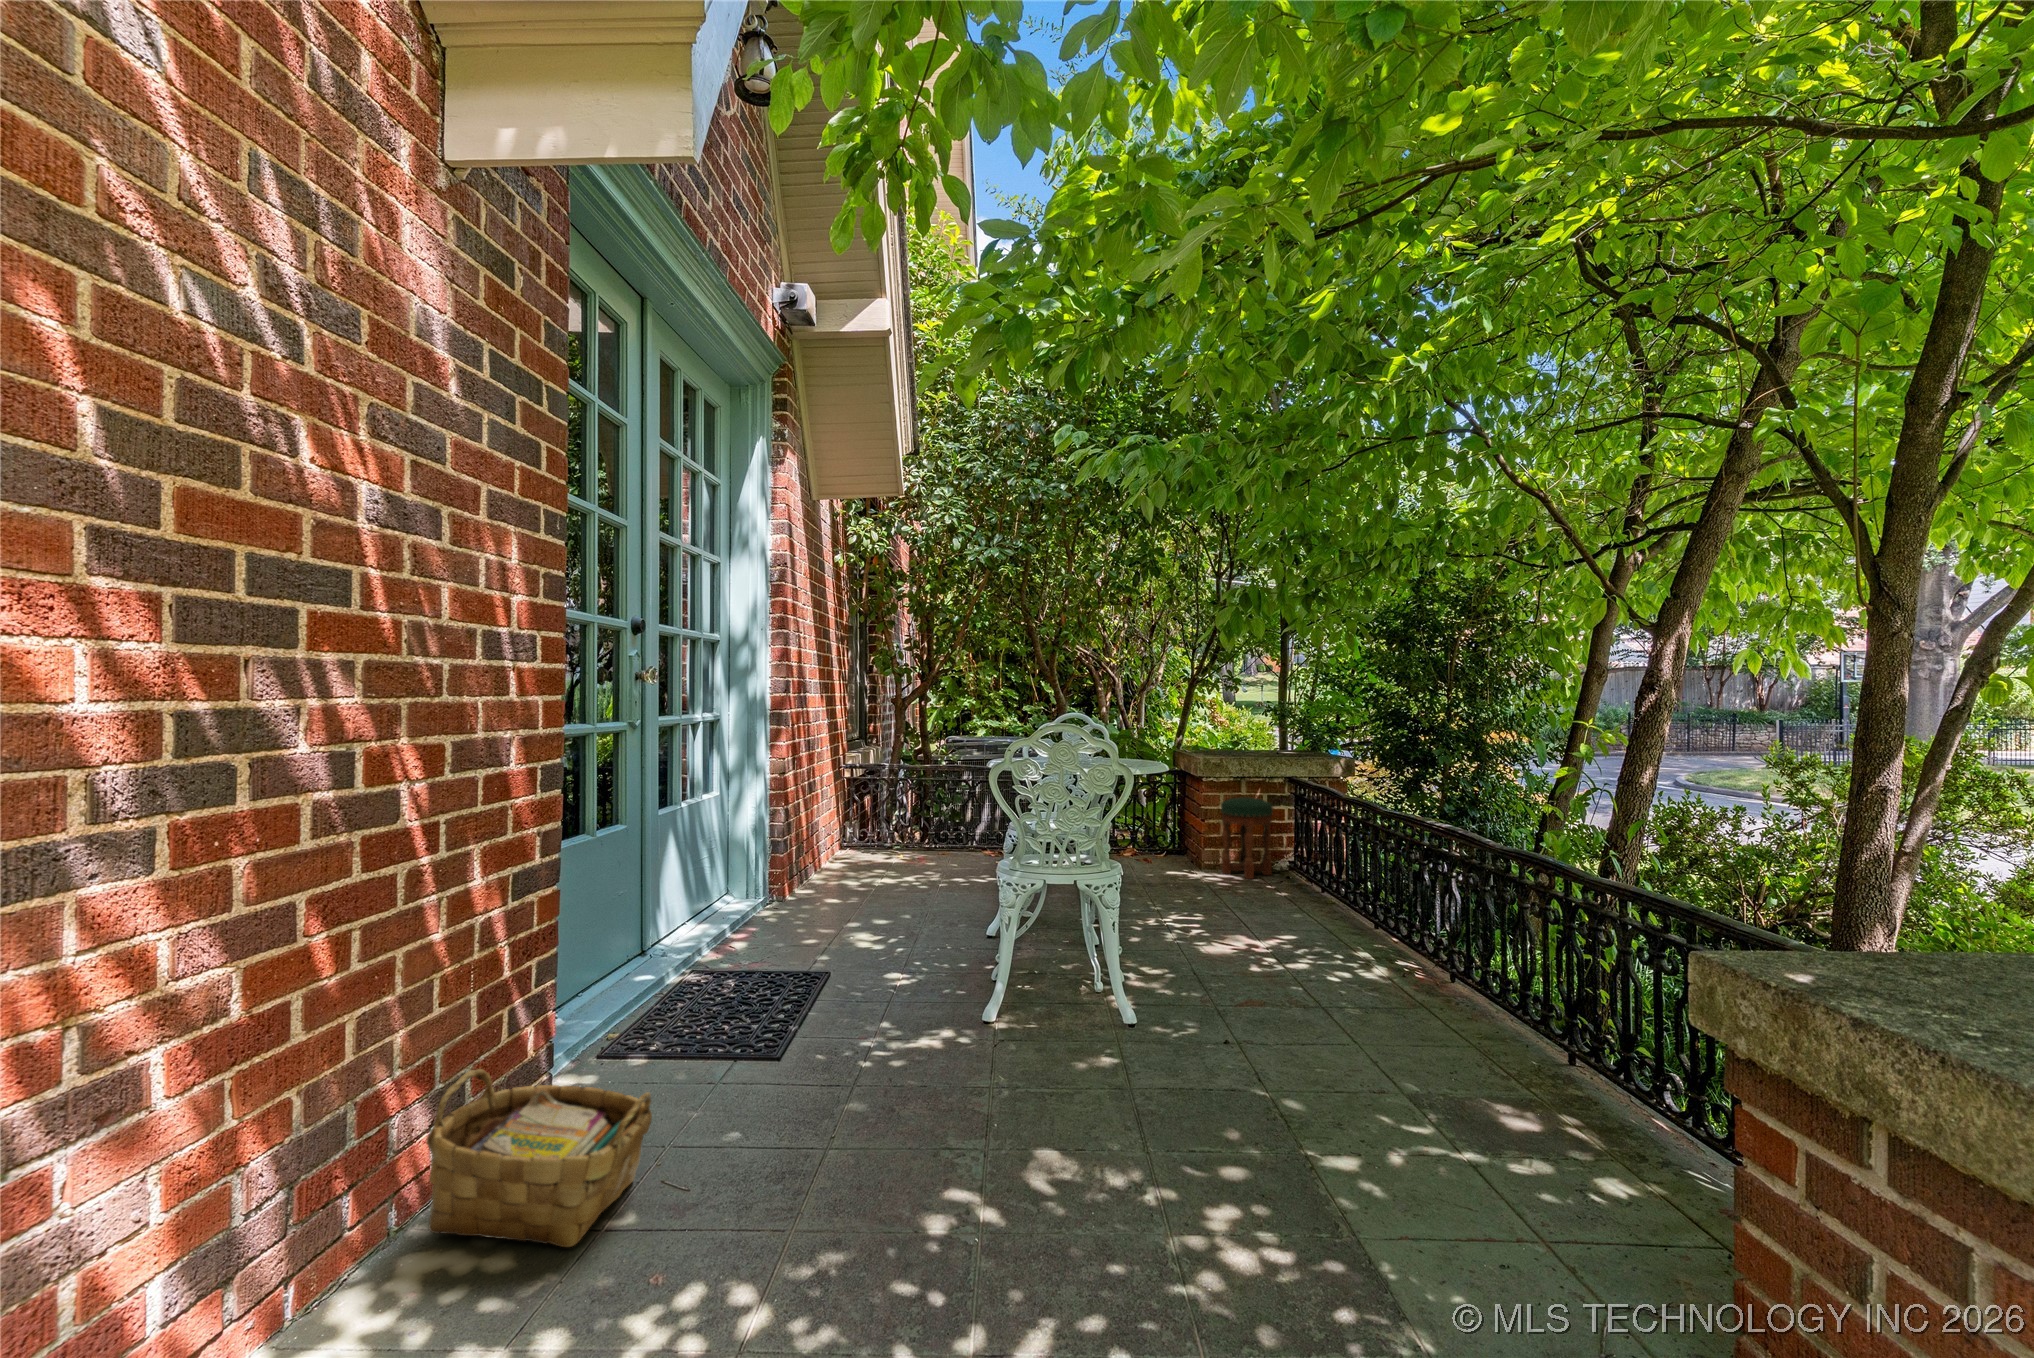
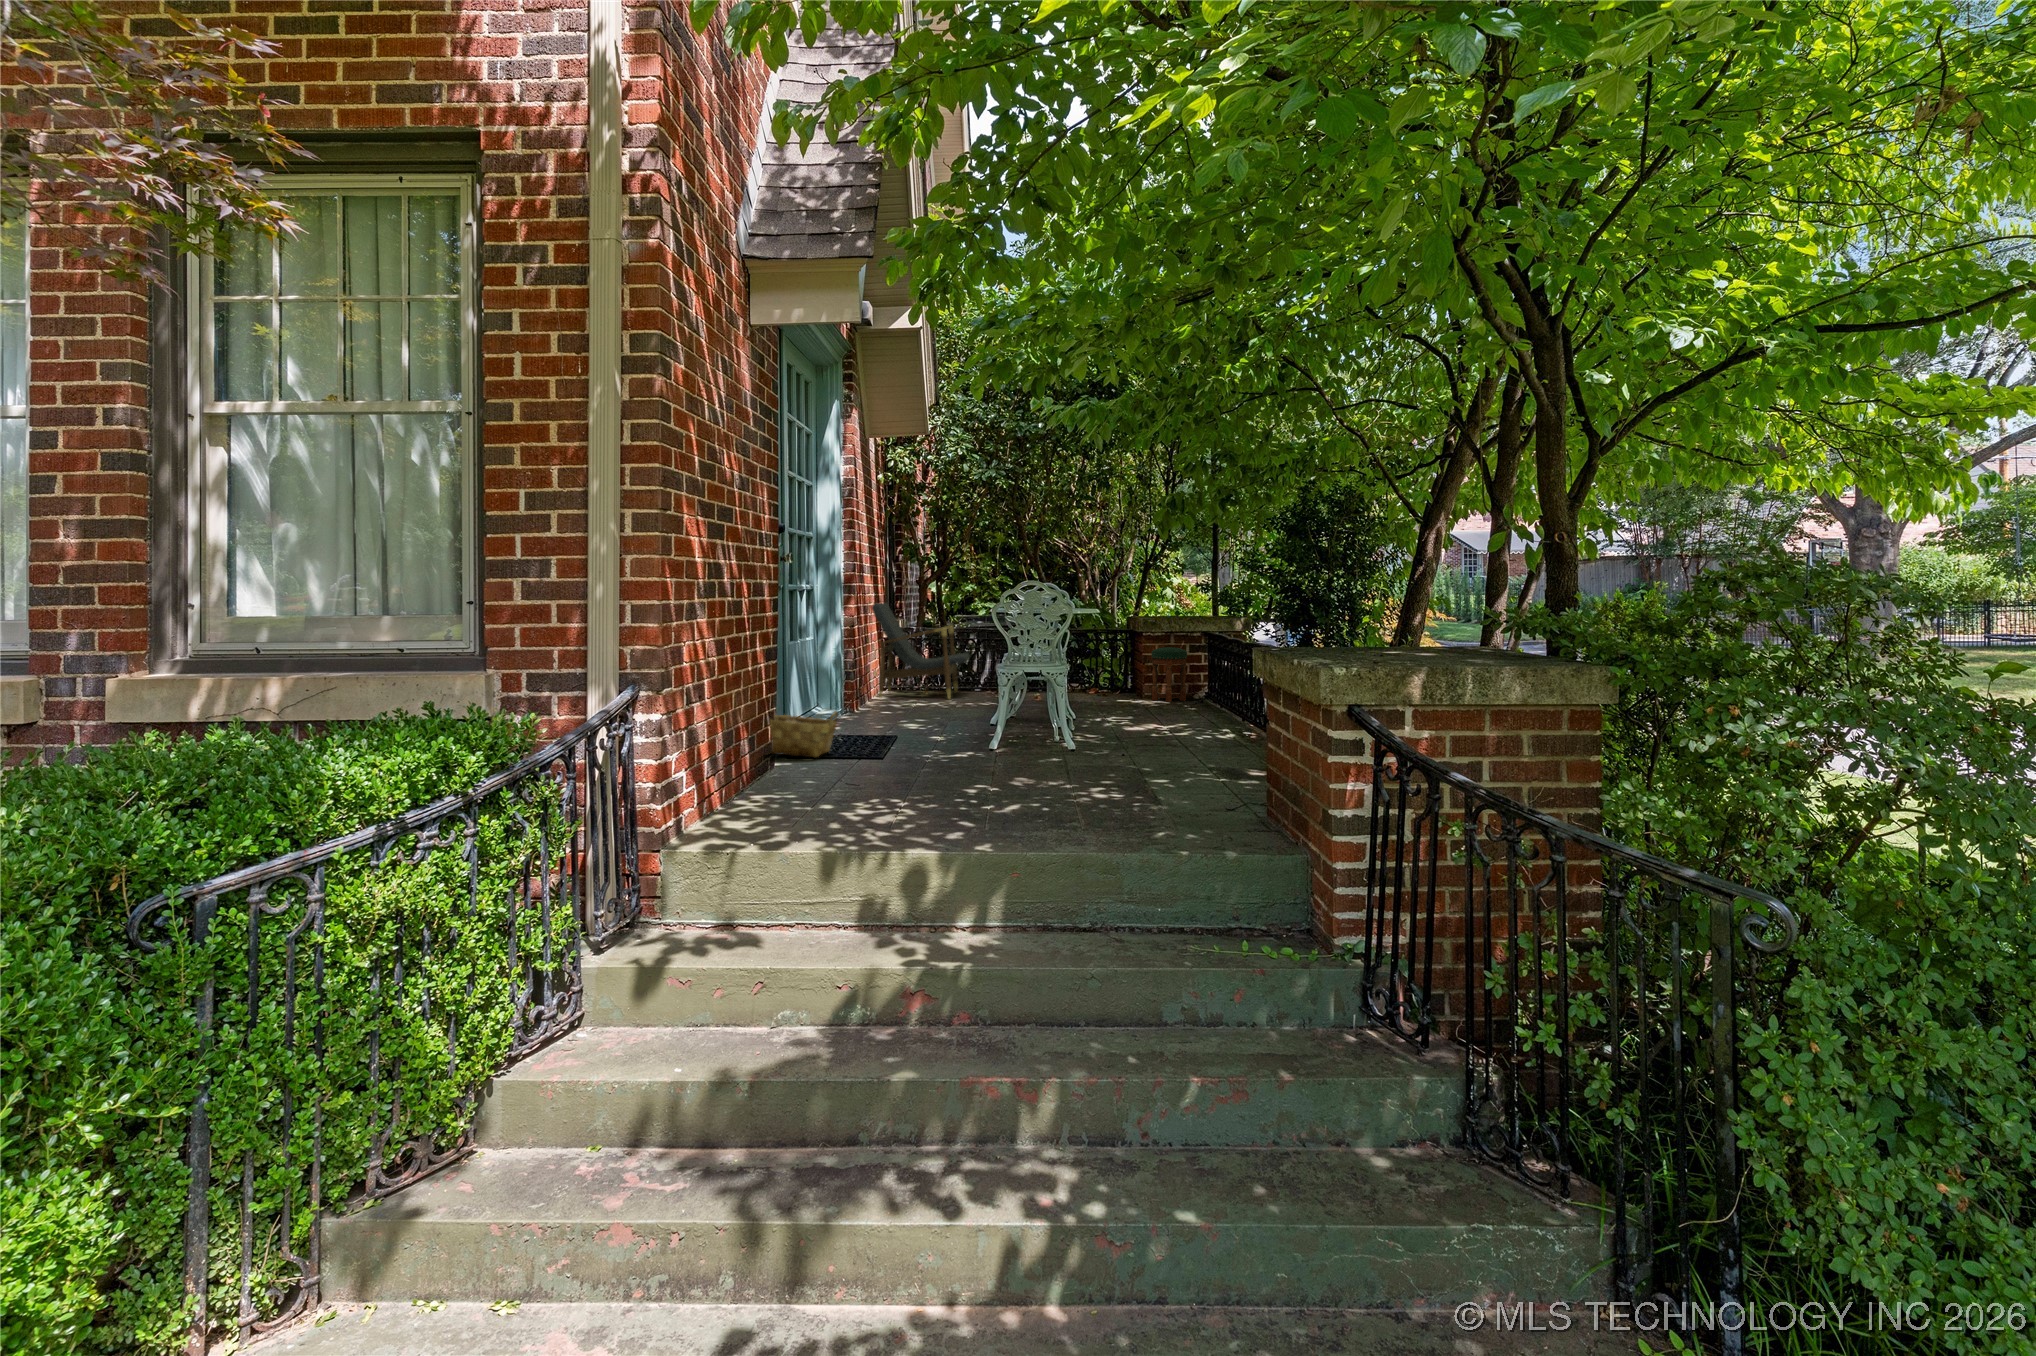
lounge chair: none [819,731,960,878] -> present [872,603,969,699]

